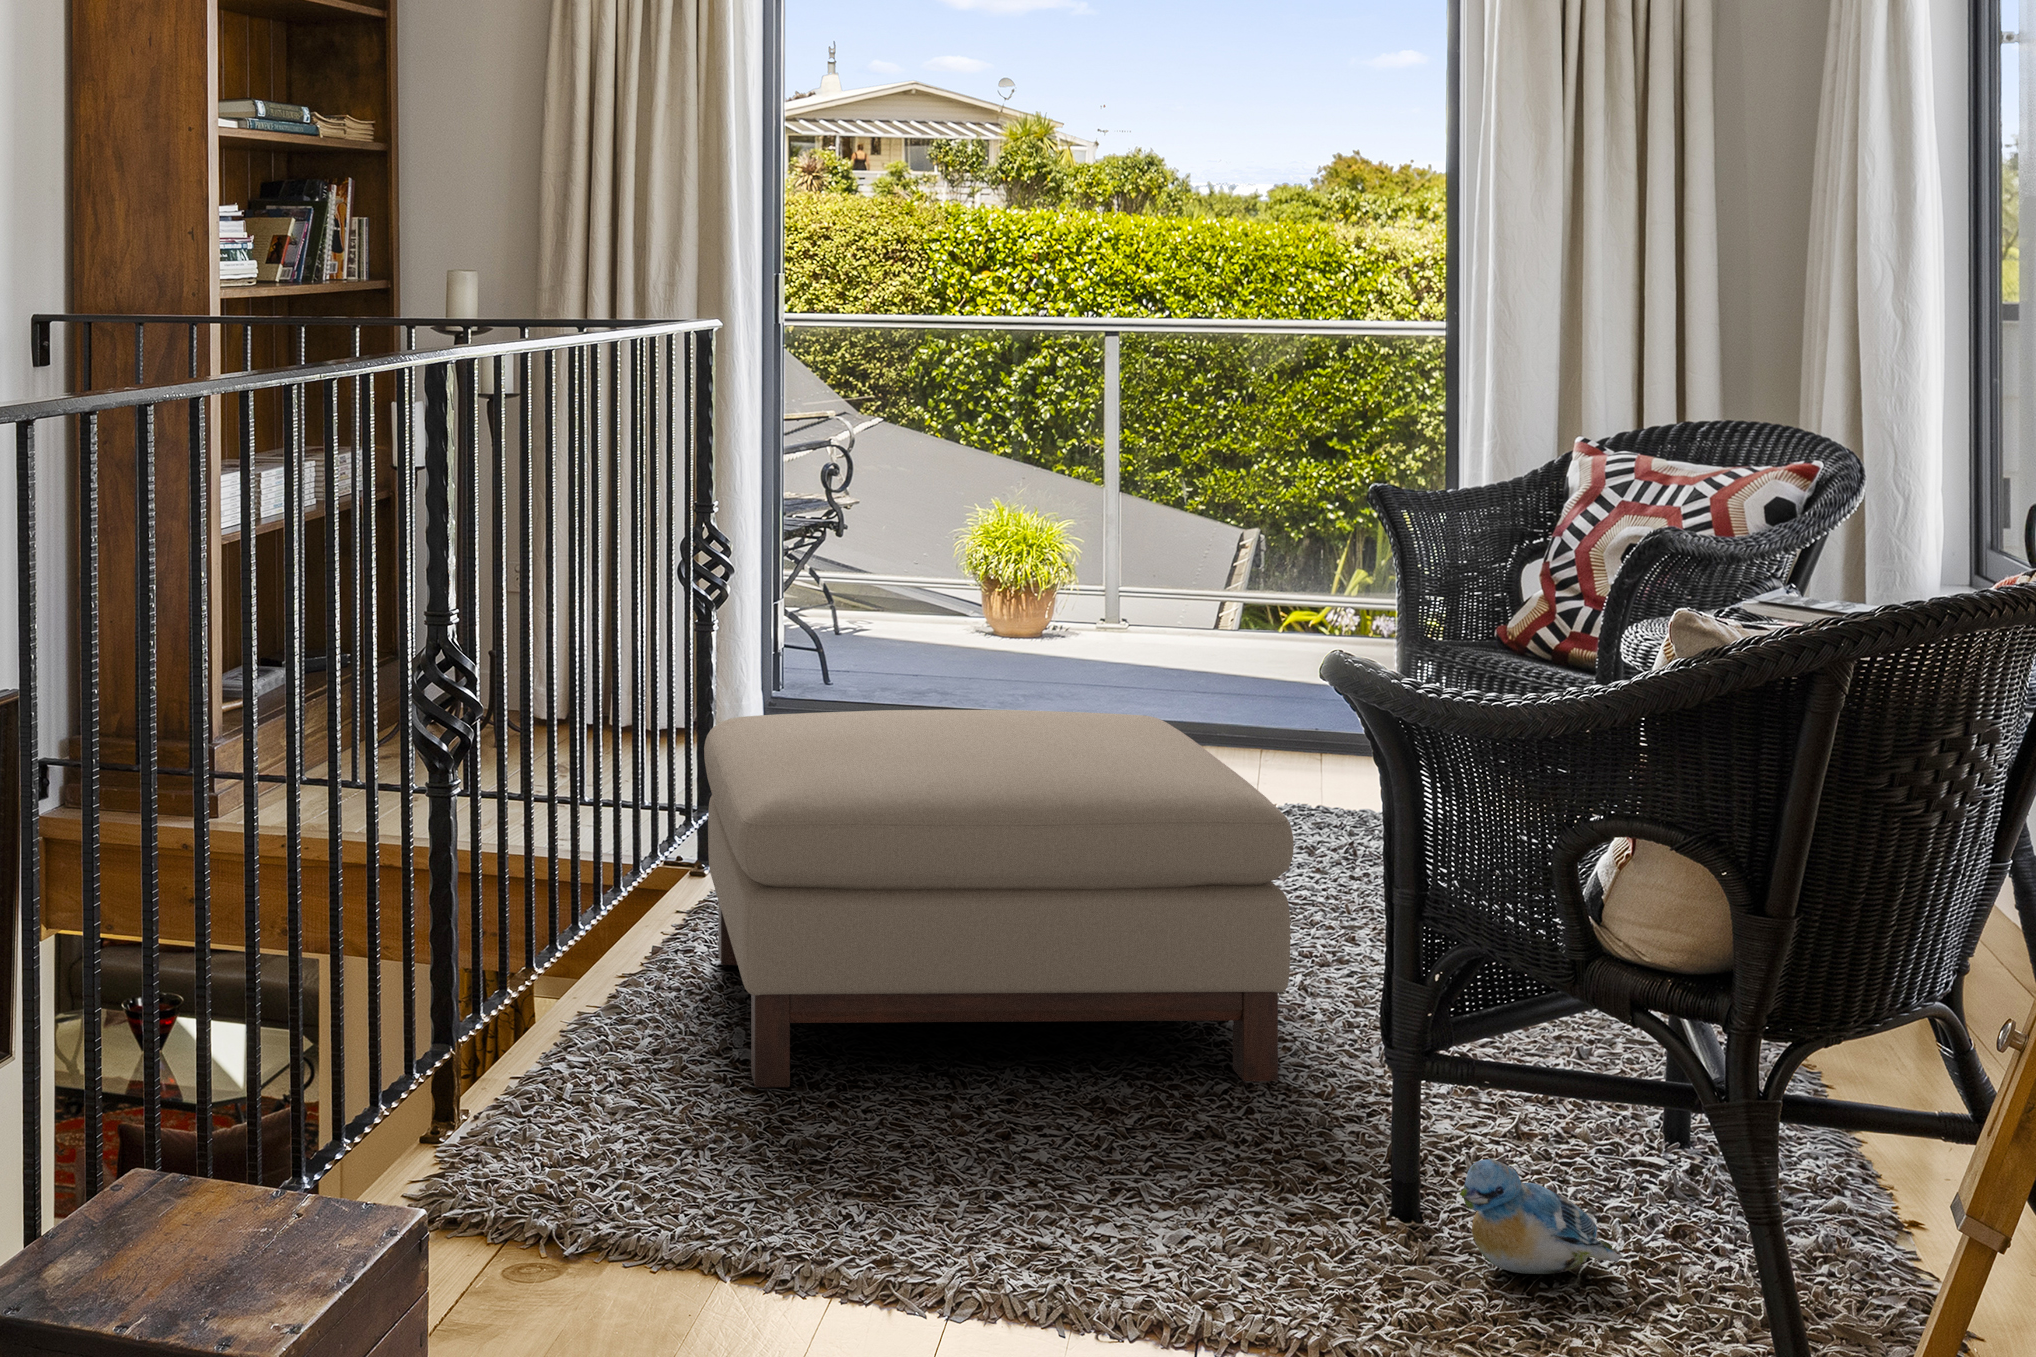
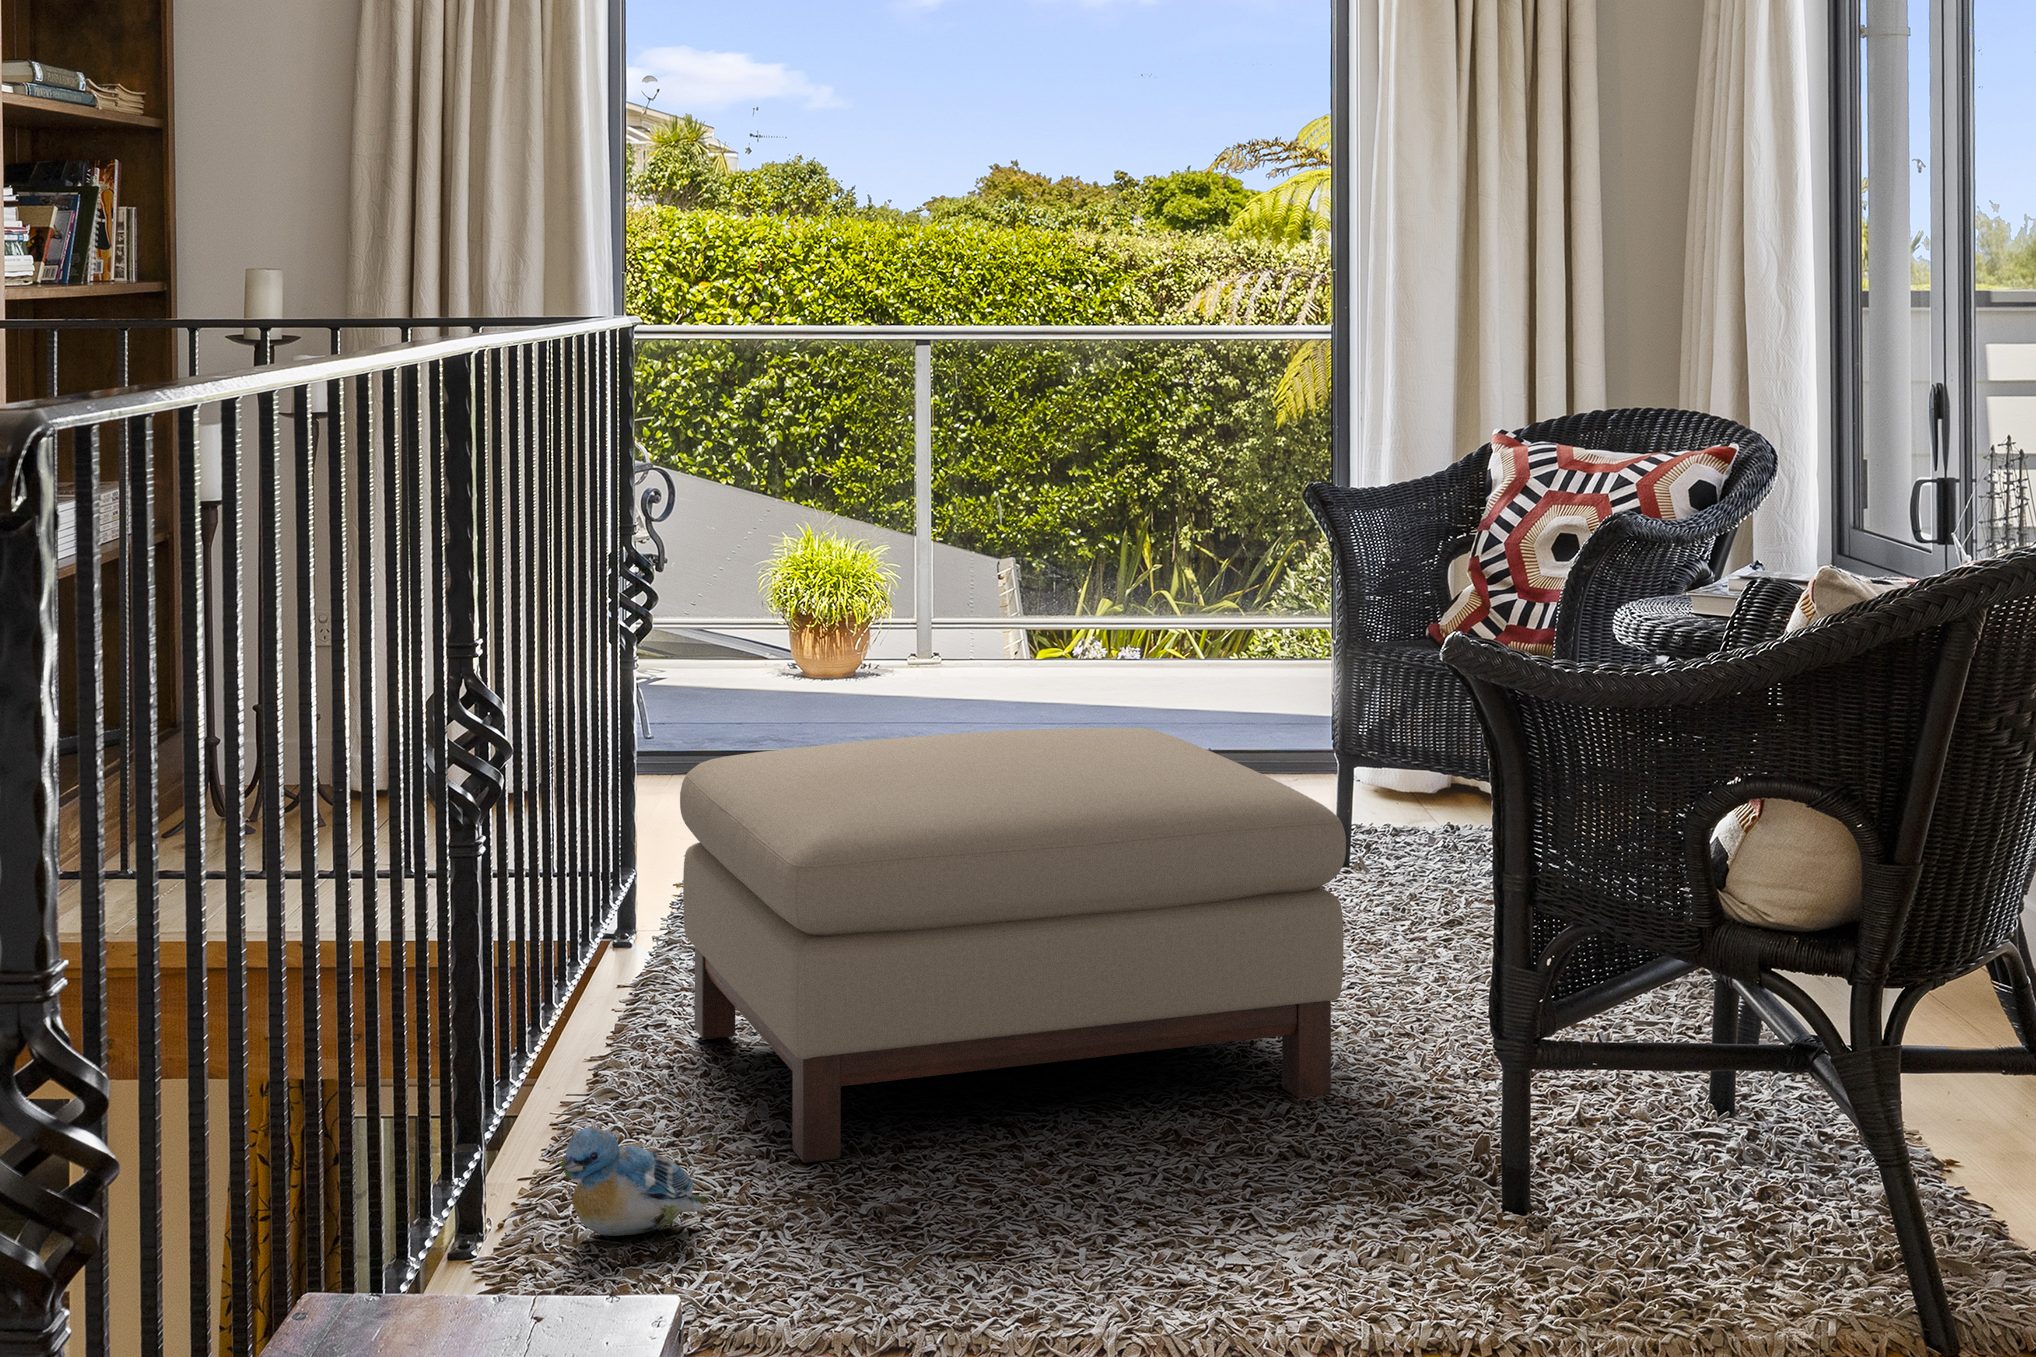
plush toy: present [1460,1159,1619,1274] -> present [559,1127,709,1236]

